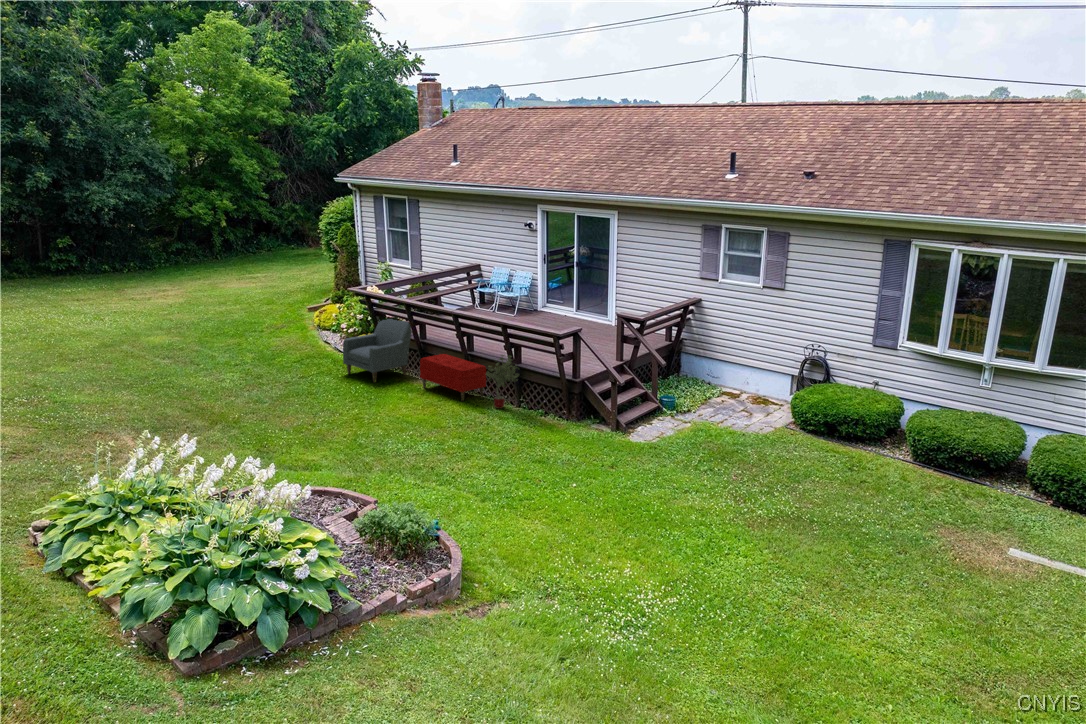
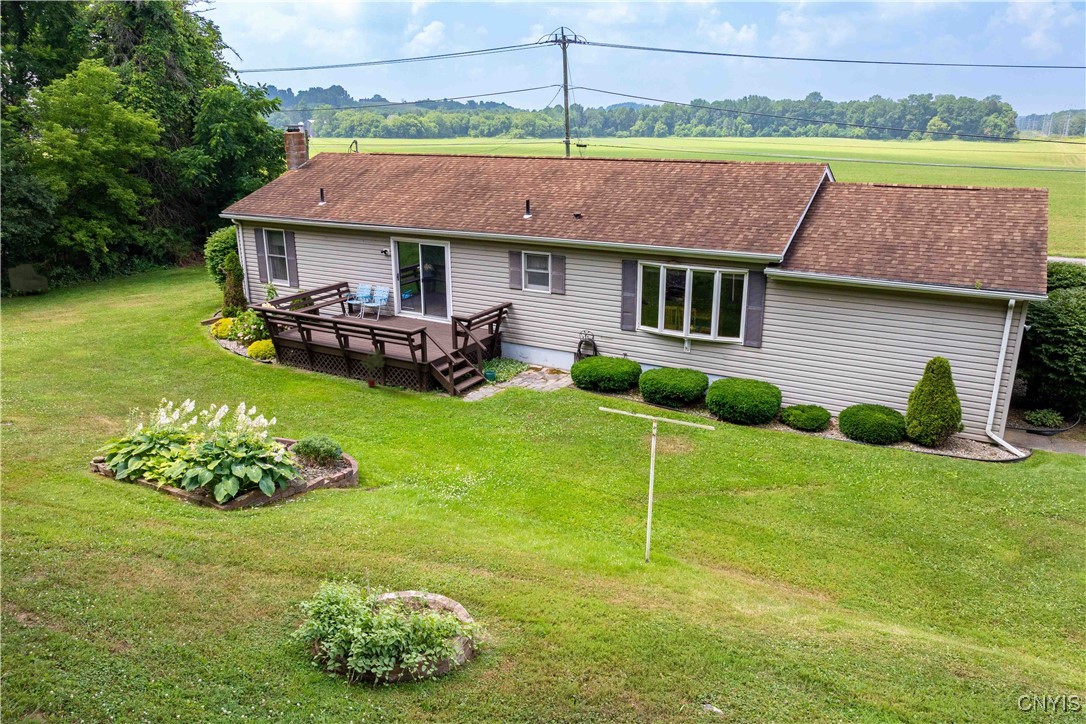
chair: present [343,319,412,382] -> present [8,264,48,296]
bench: present [420,354,486,401] -> none [310,351,361,384]

